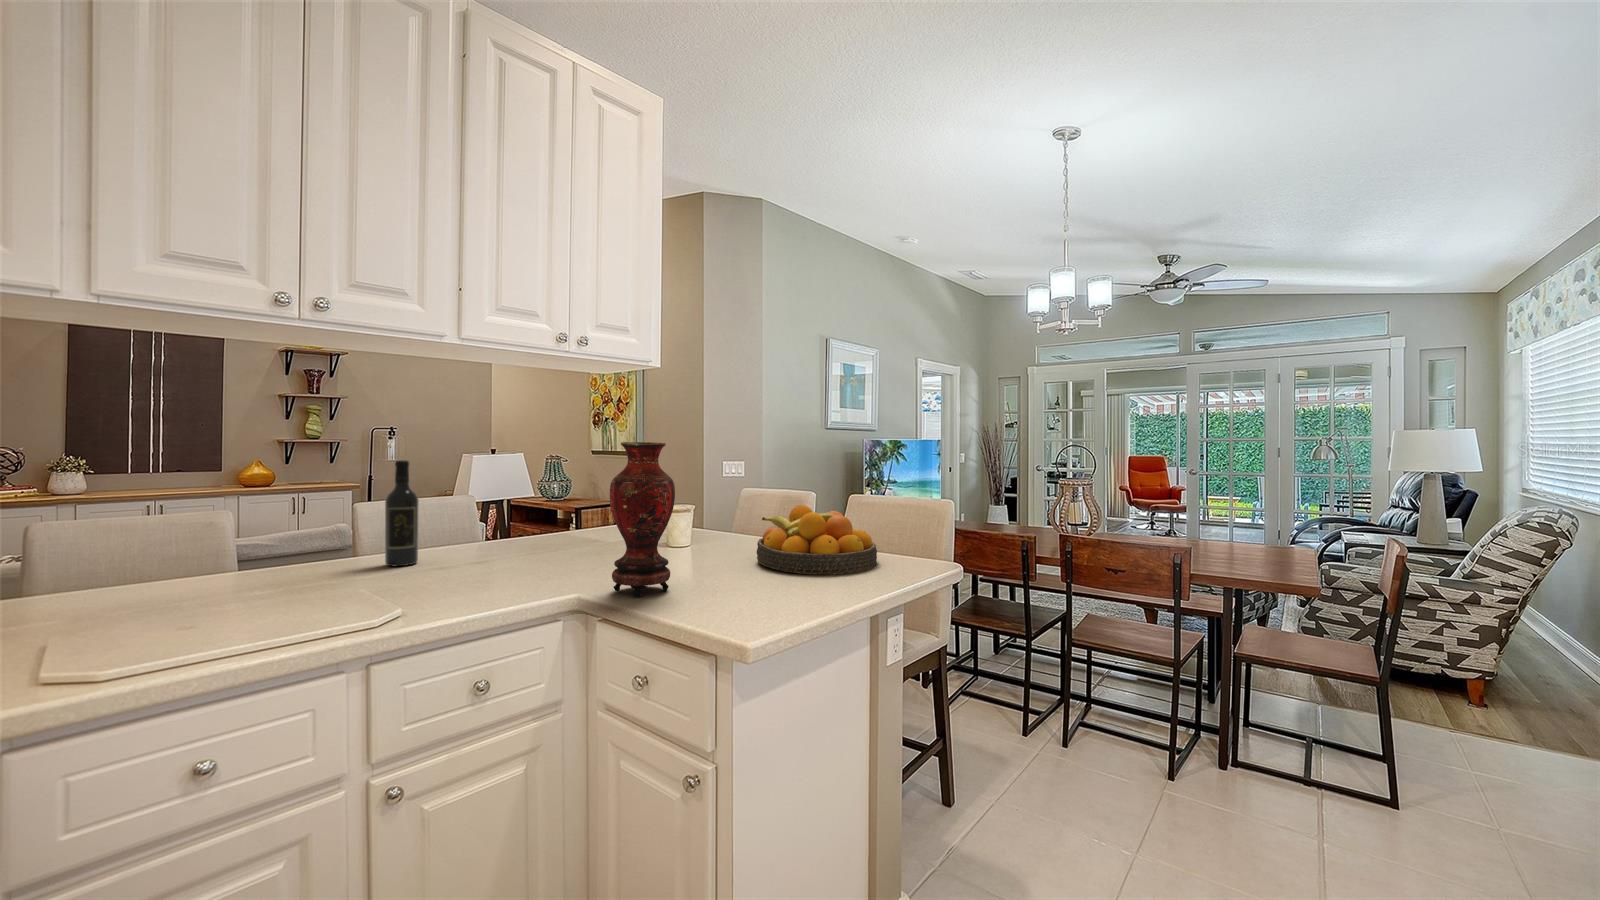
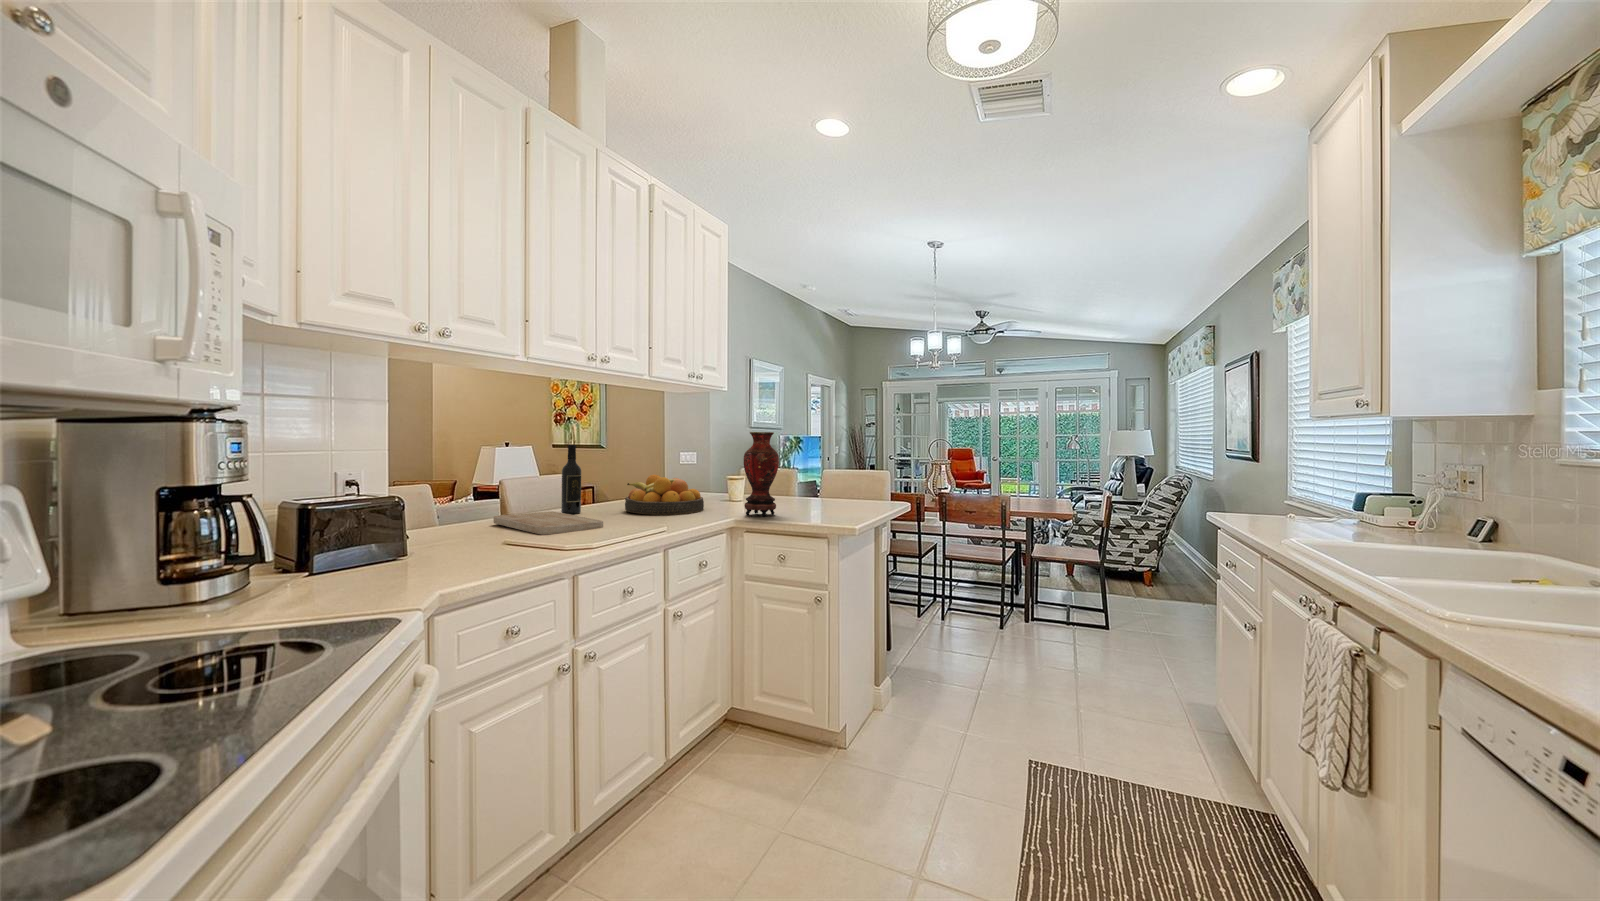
fruit bowl: present [757,505,877,575] -> present [625,475,704,515]
cutting board: none [175,566,341,628] -> present [493,511,603,535]

